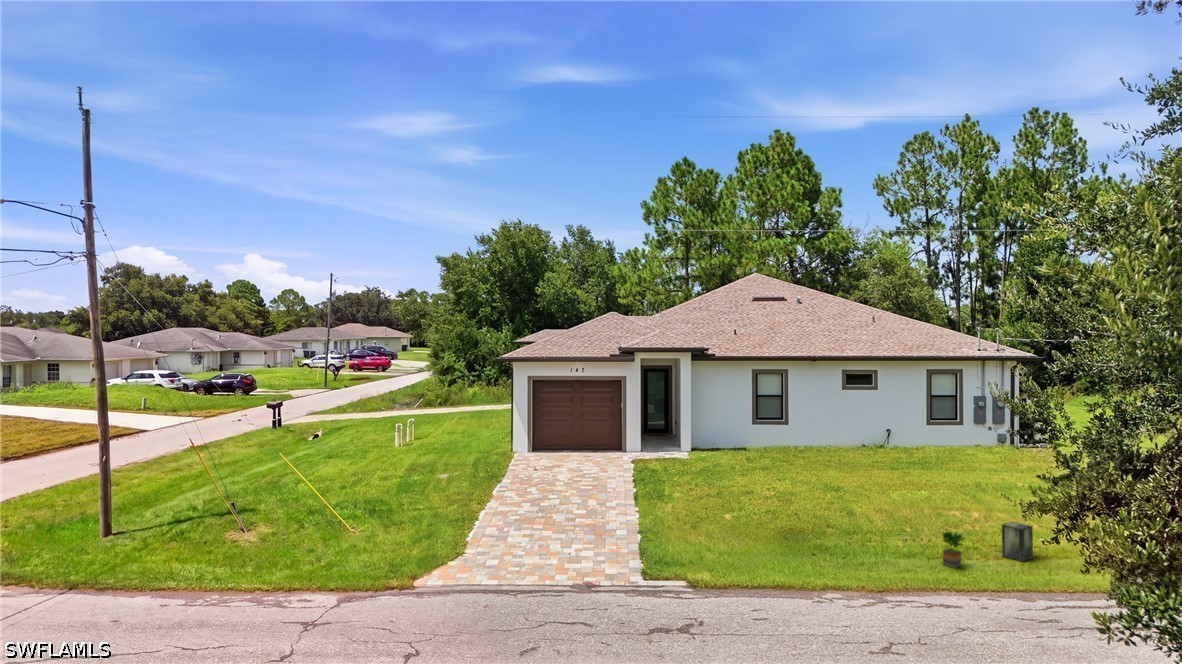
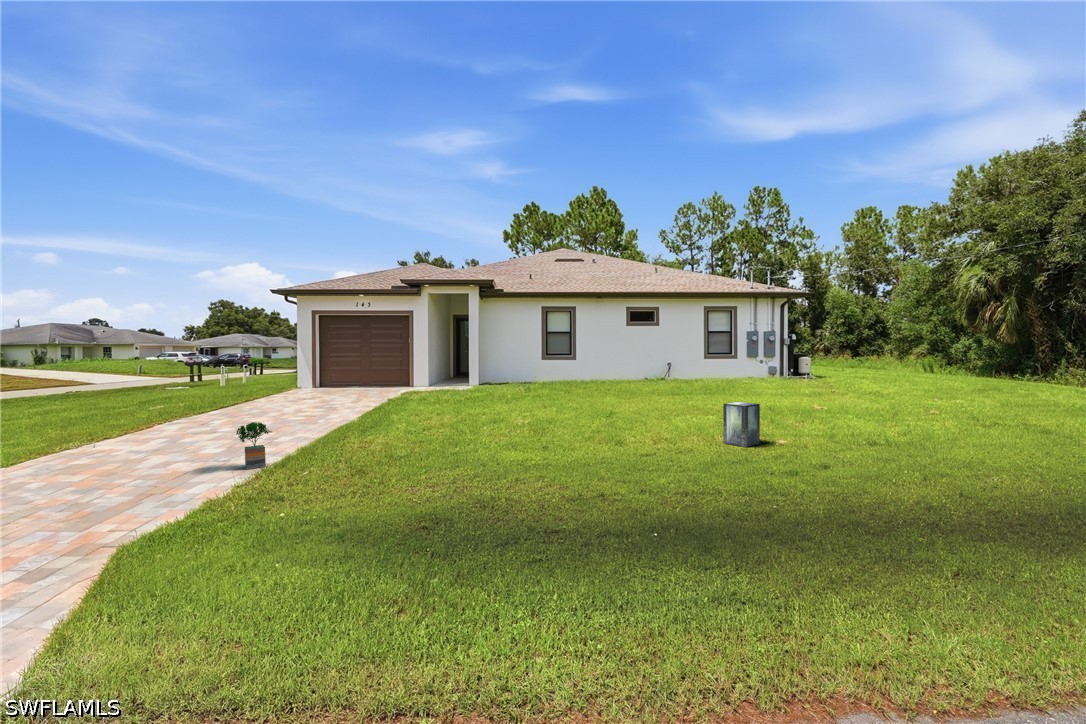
potted tree: present [943,532,965,568] -> present [236,422,272,469]

